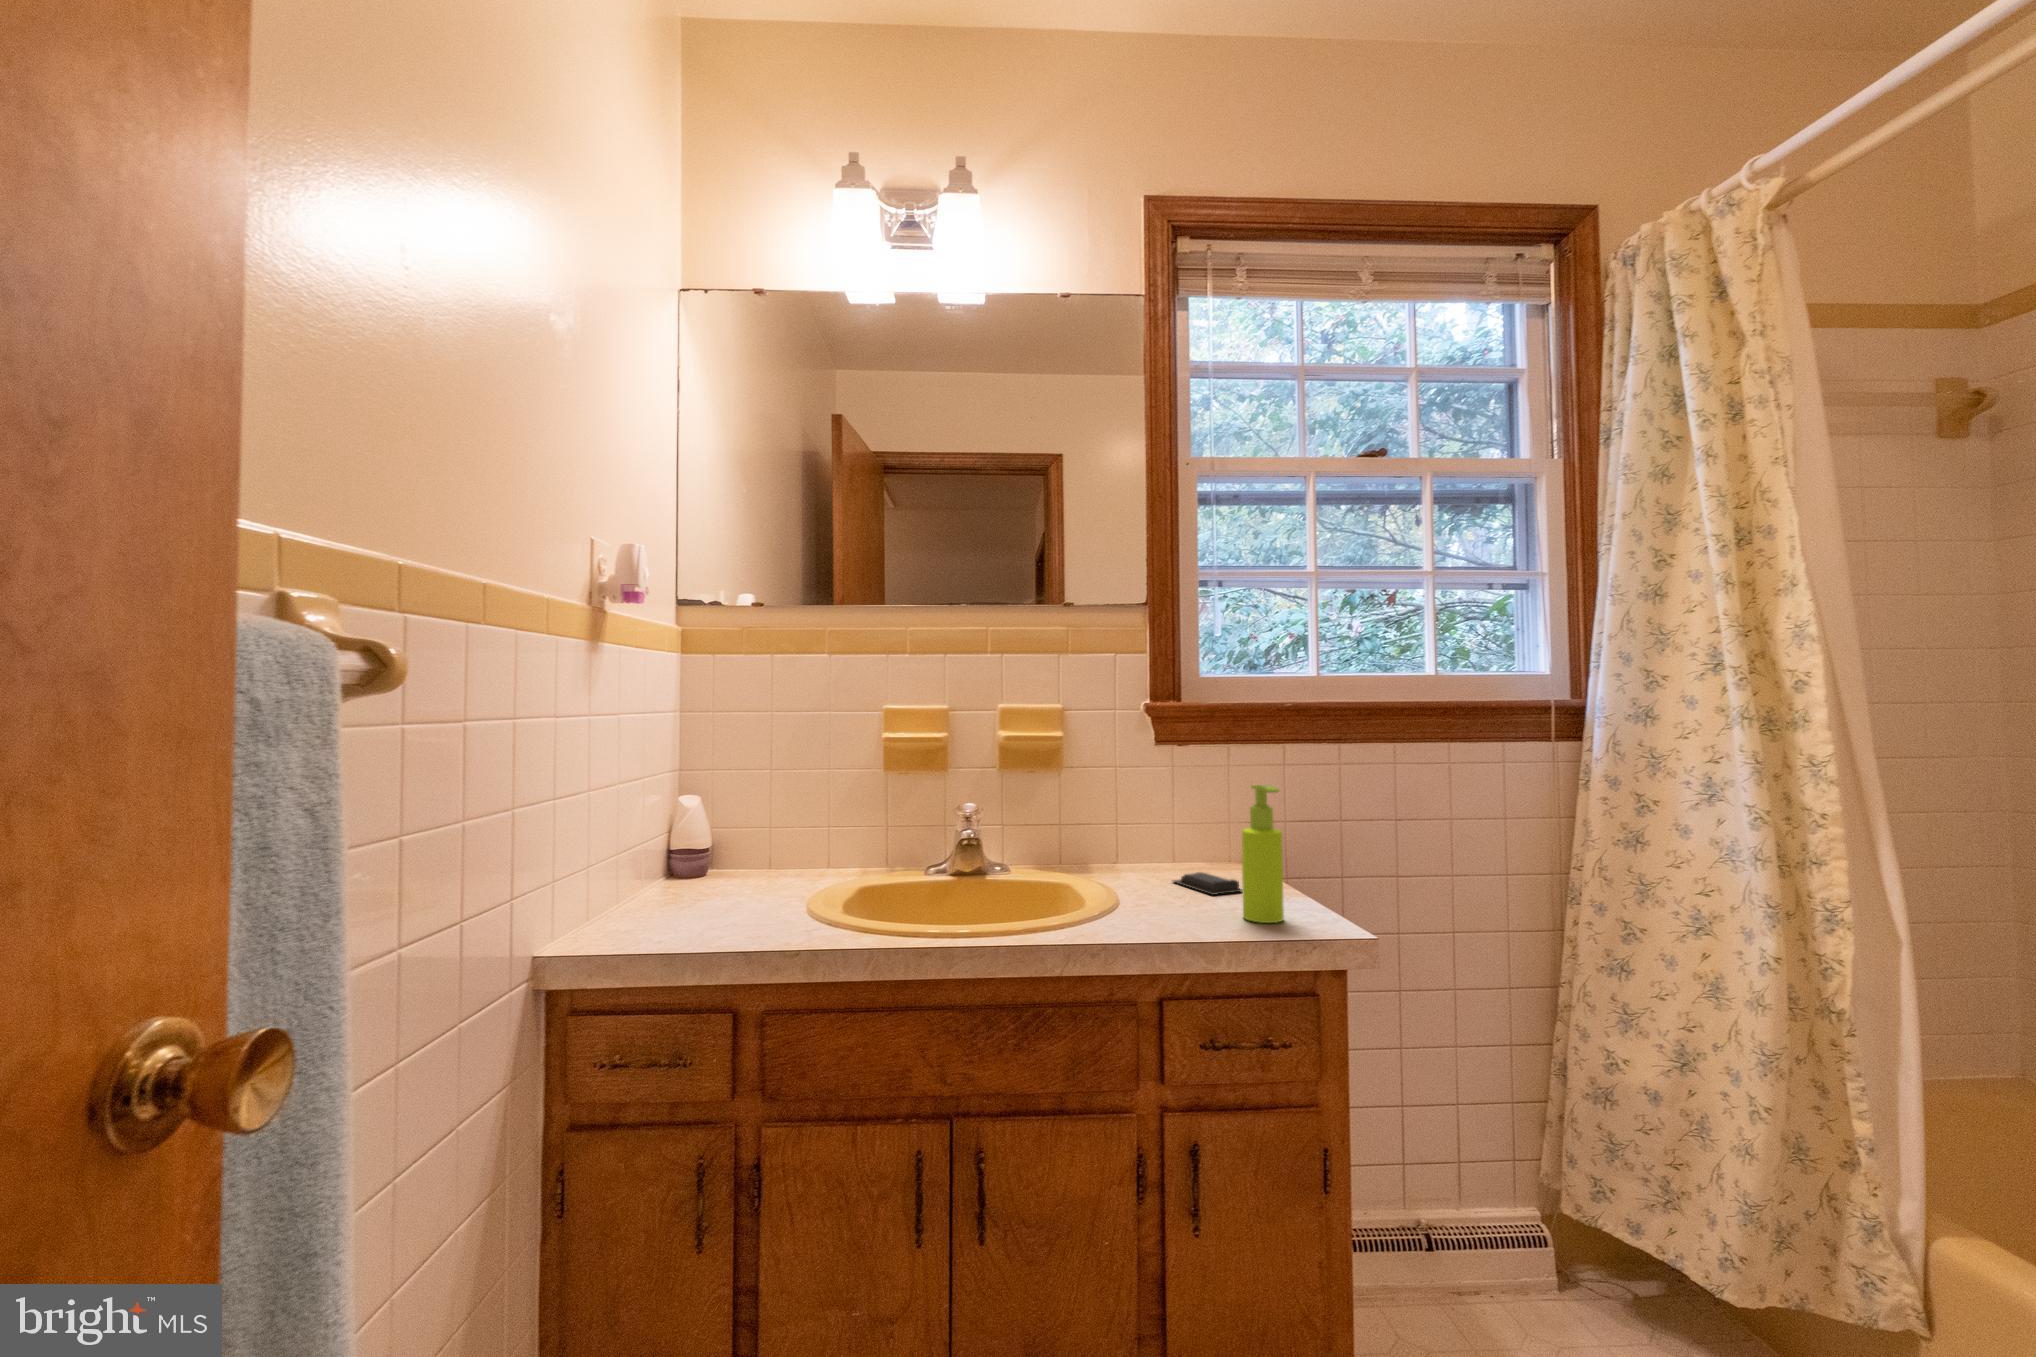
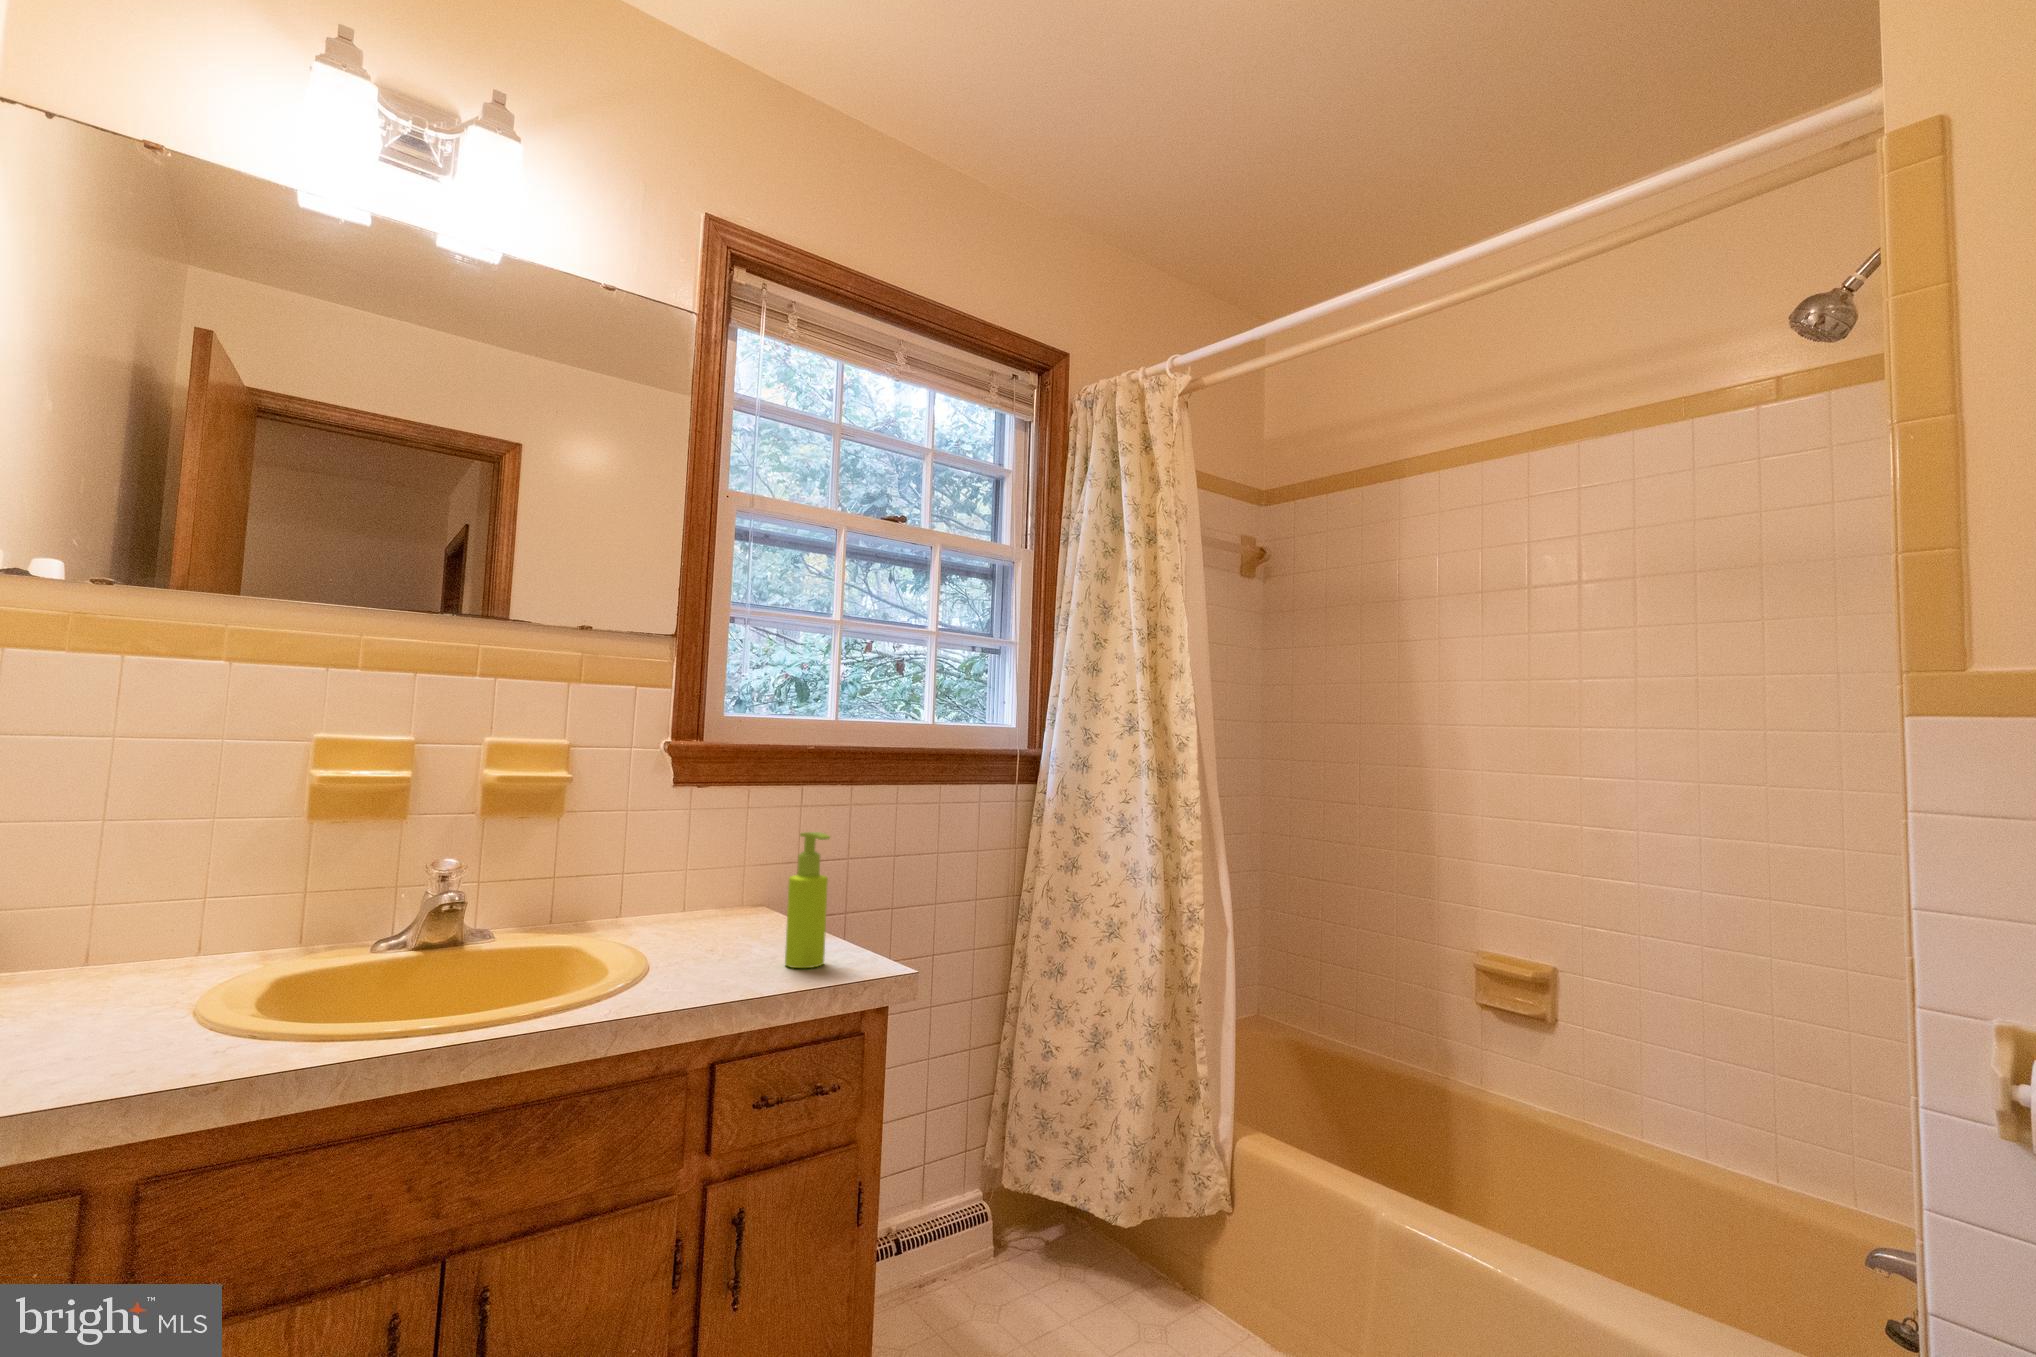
soap bar: present [1173,872,1243,895] -> none [692,925,773,947]

